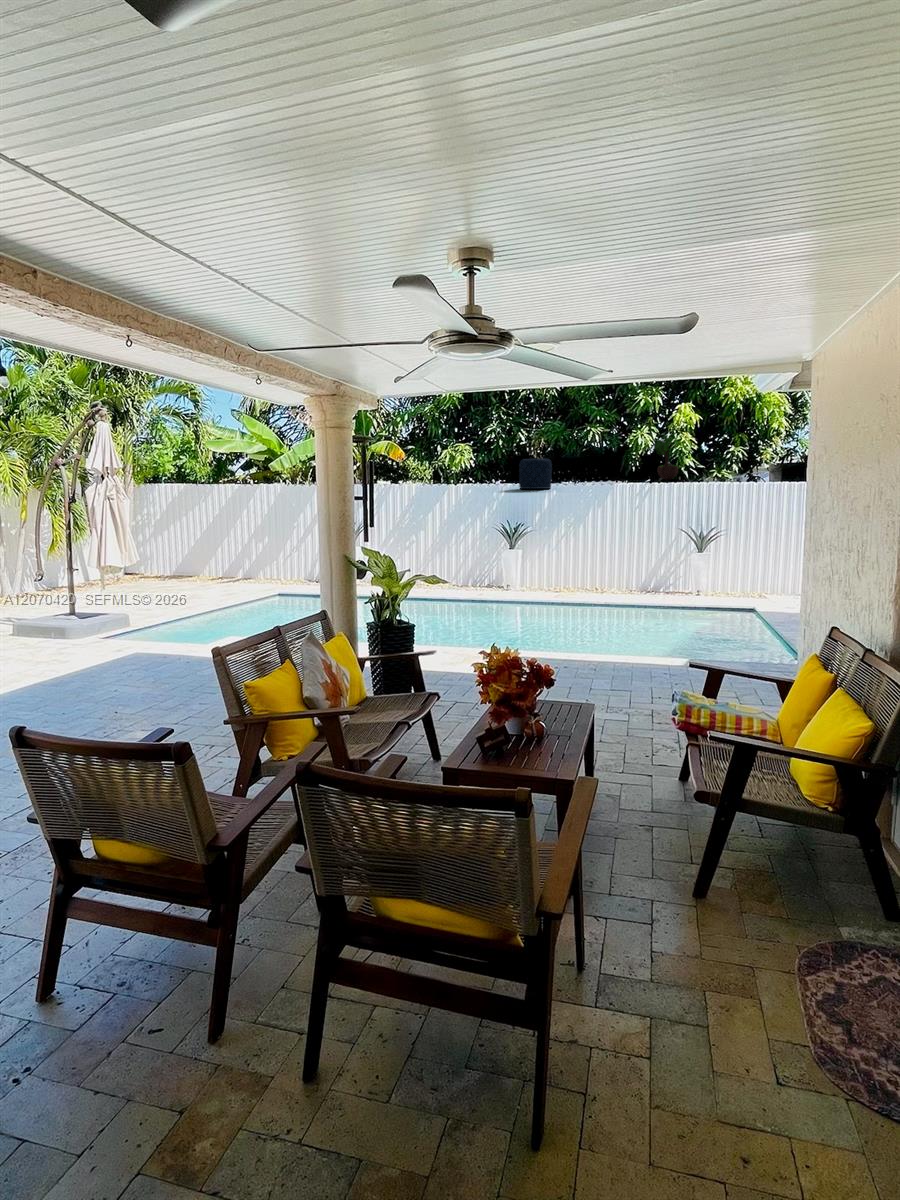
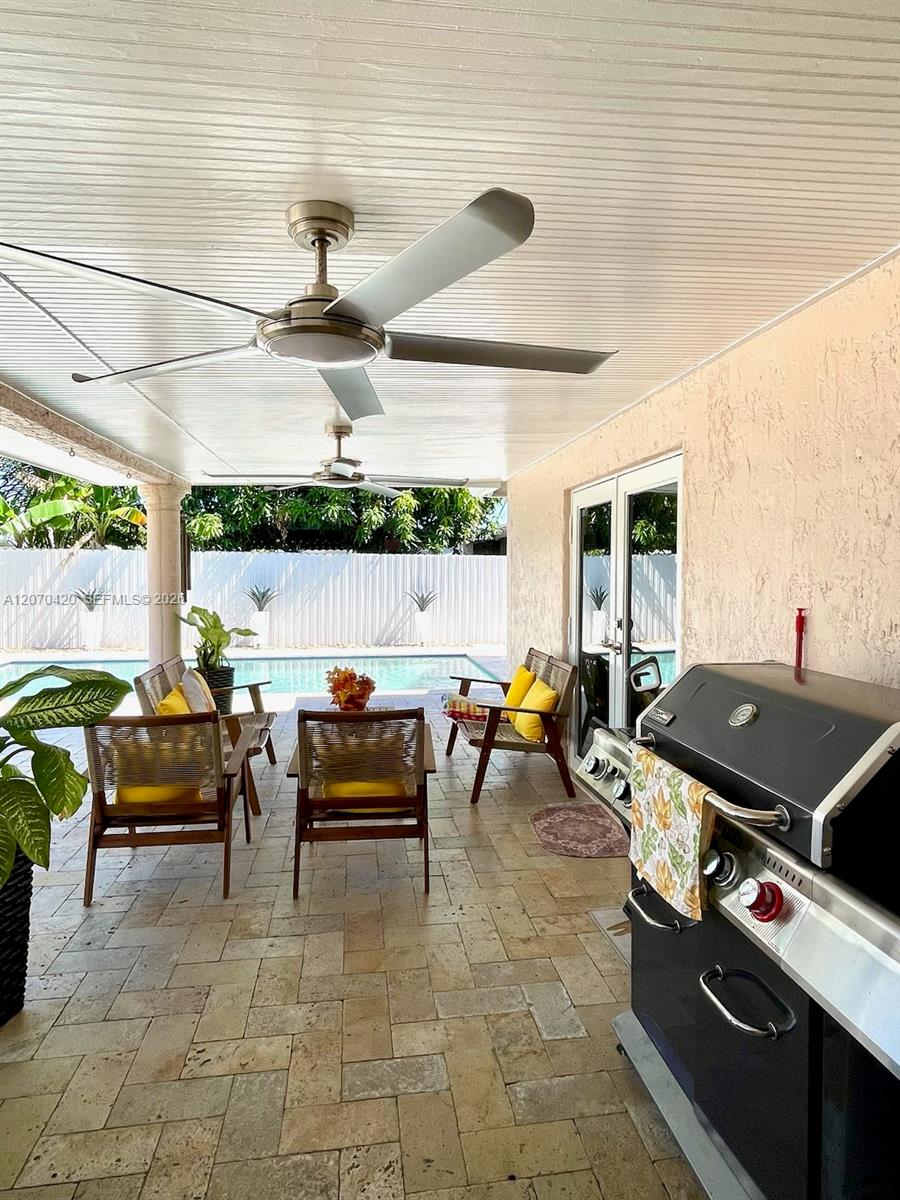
pouf: present [519,458,552,489] -> none [271,530,300,557]

